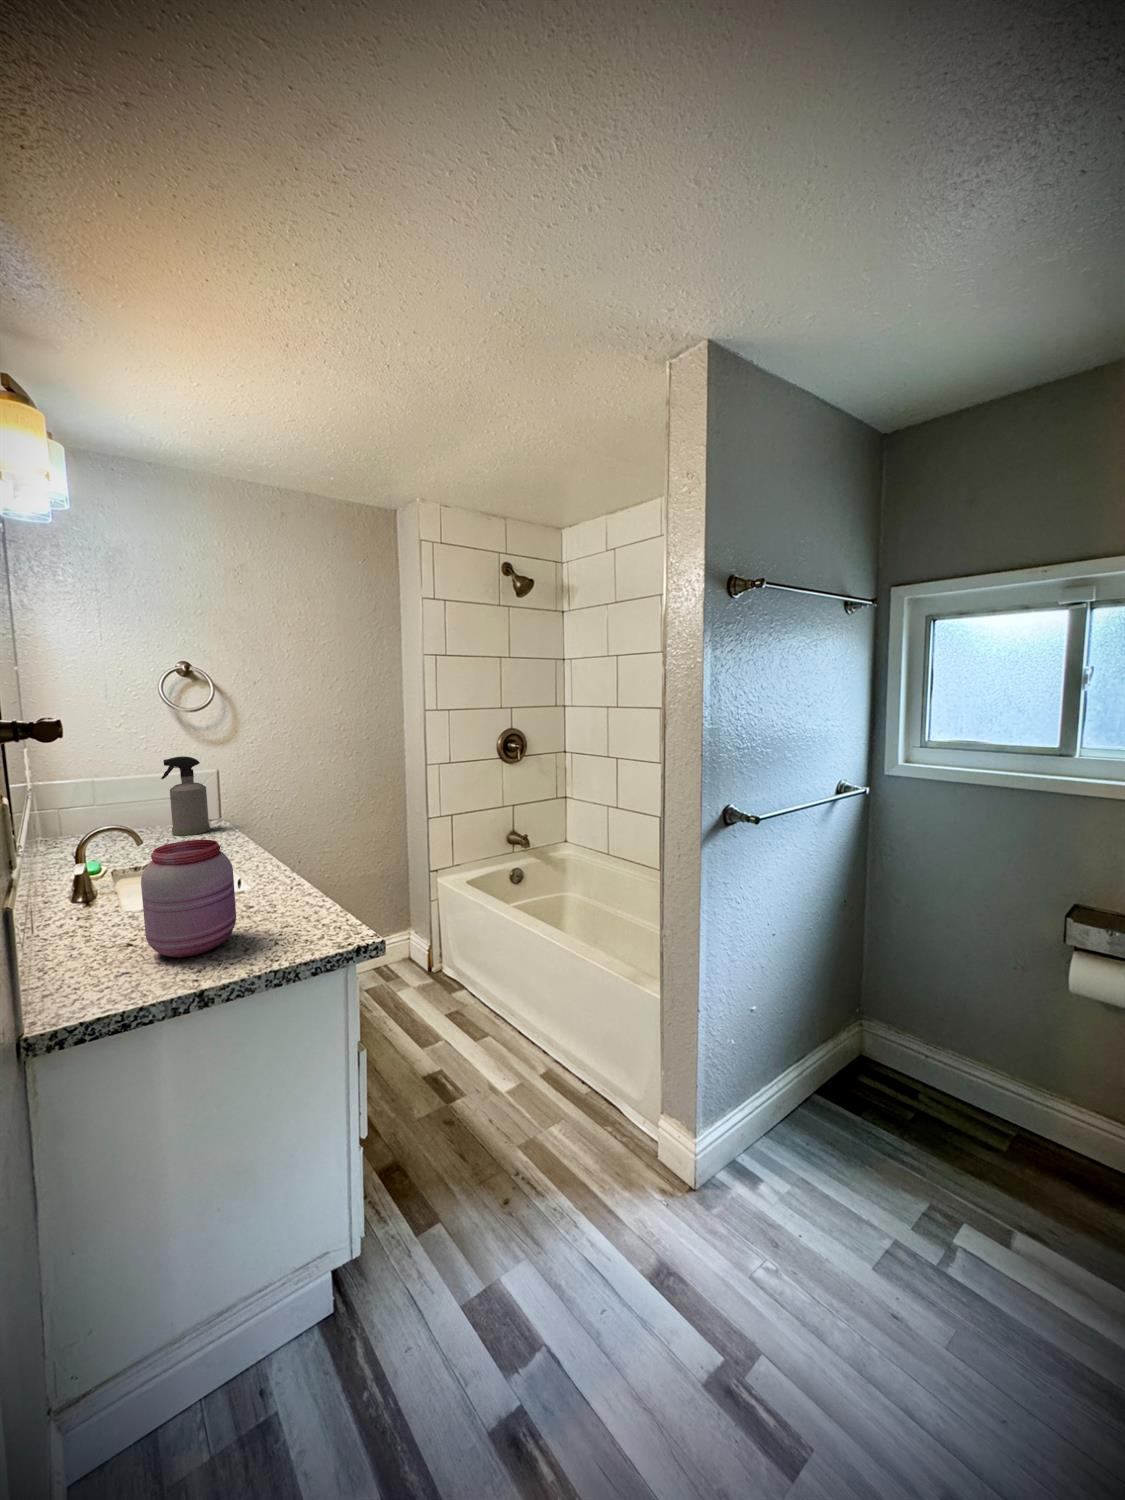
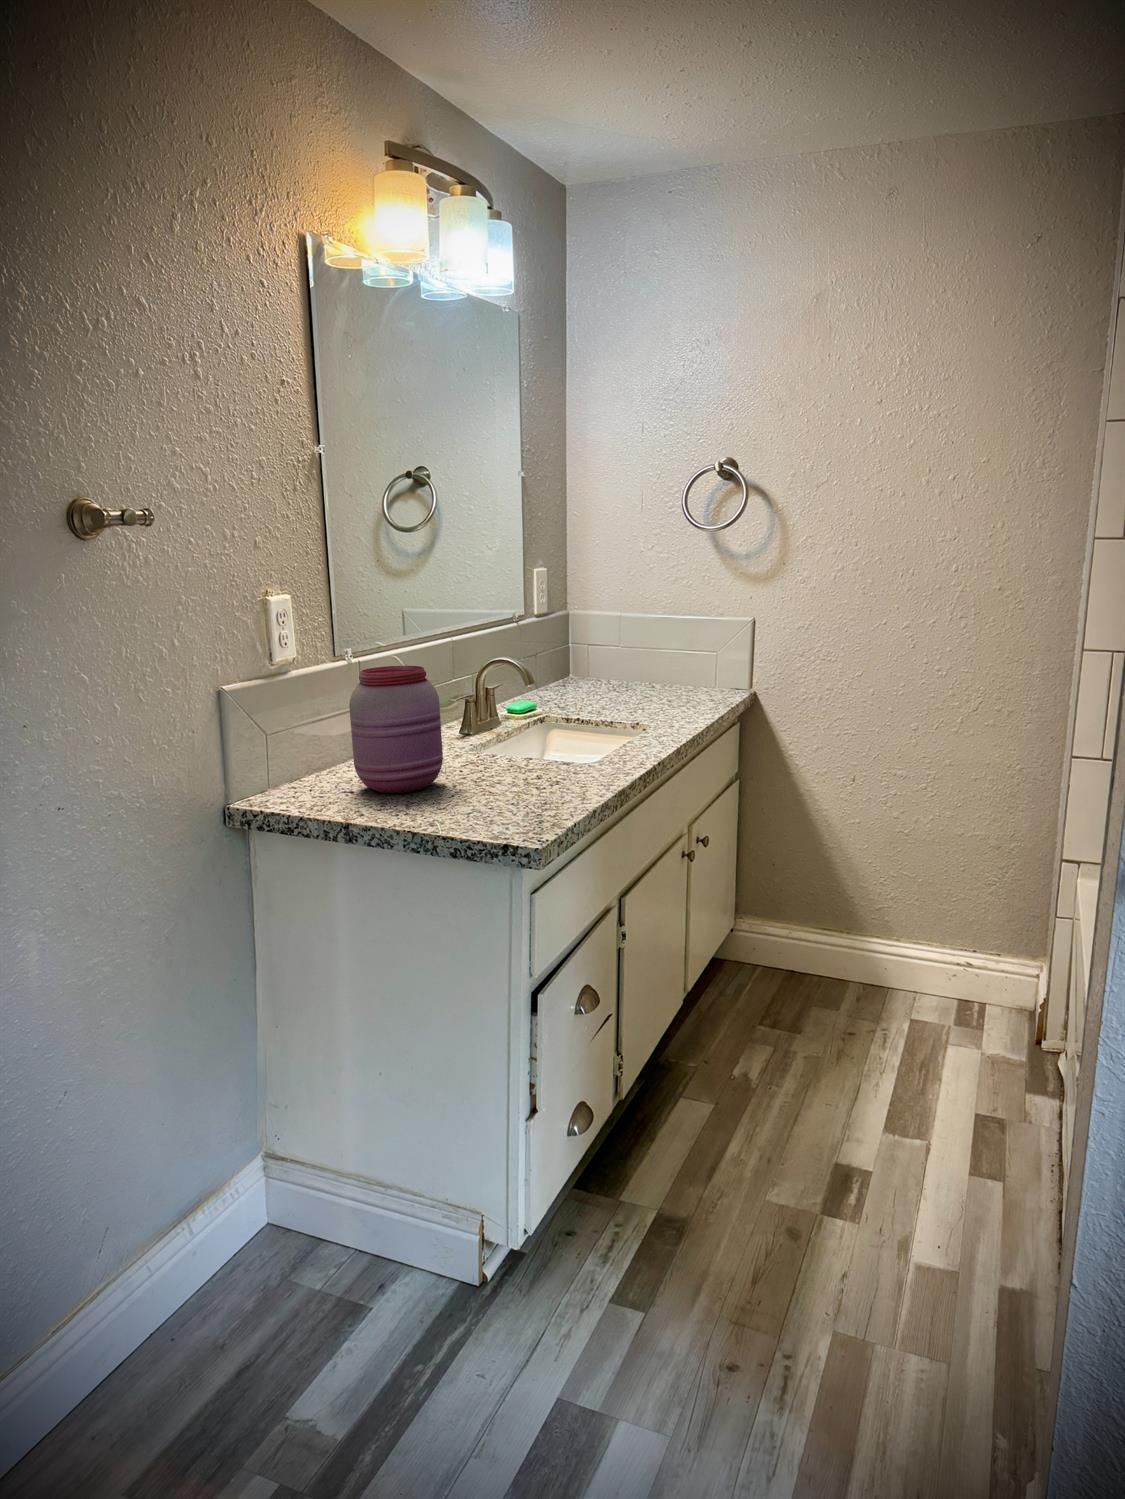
spray bottle: present [161,756,210,836] -> none [658,589,711,699]

